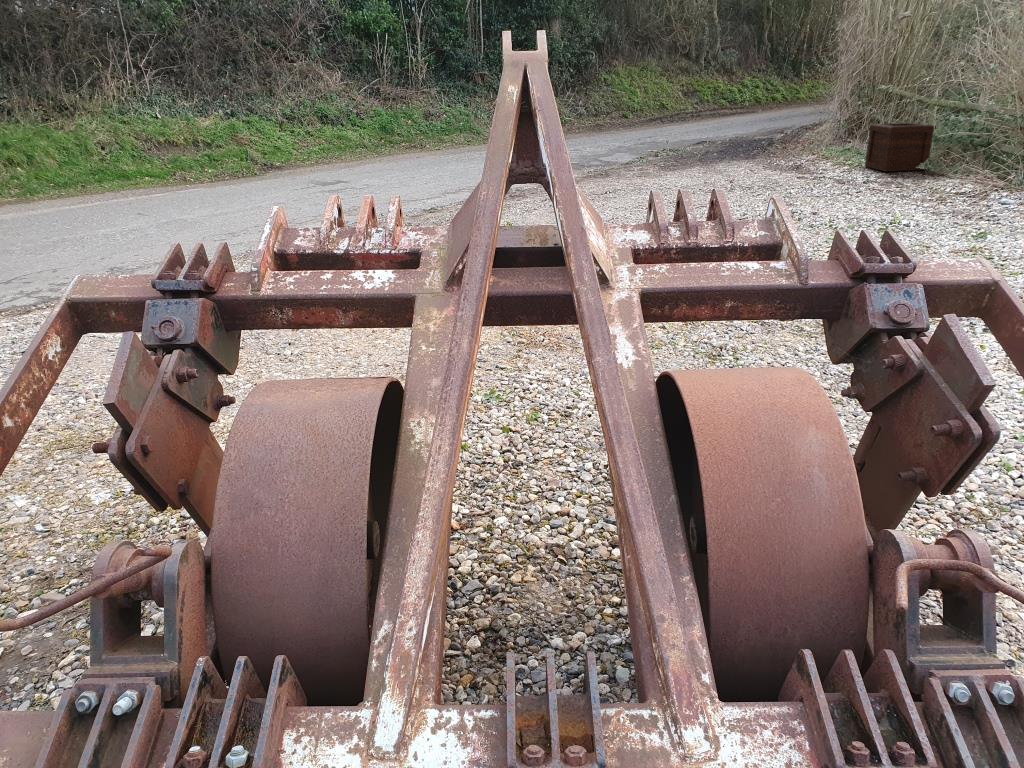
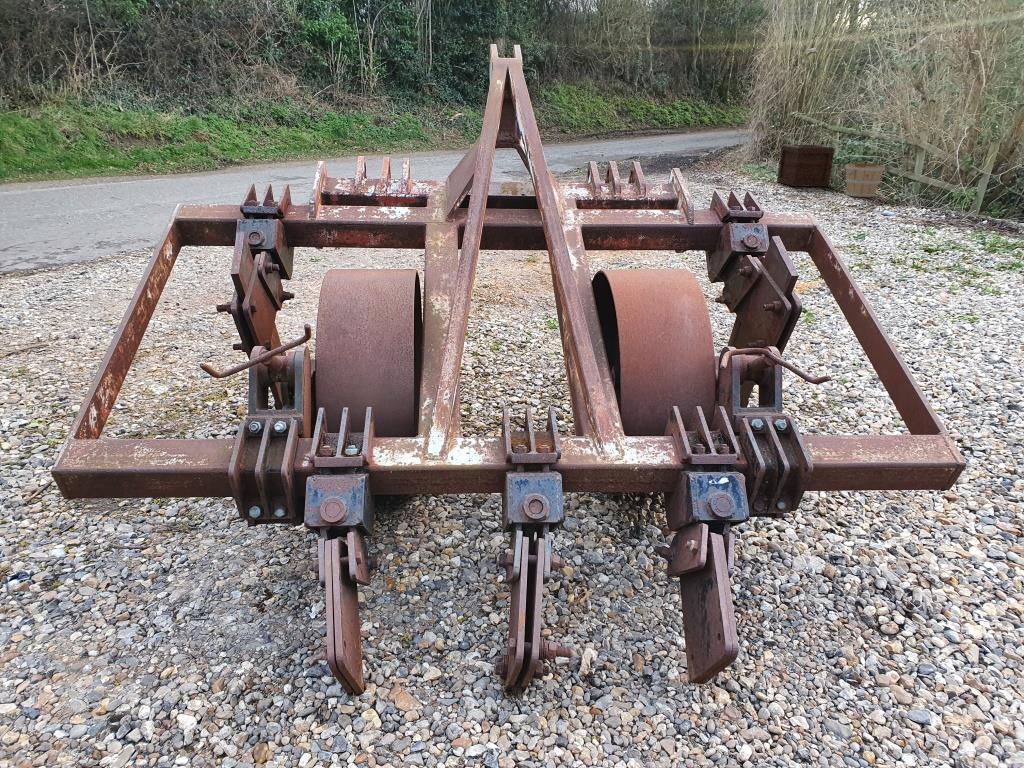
wooden bucket: none [949,142,999,183] -> present [845,162,885,197]

